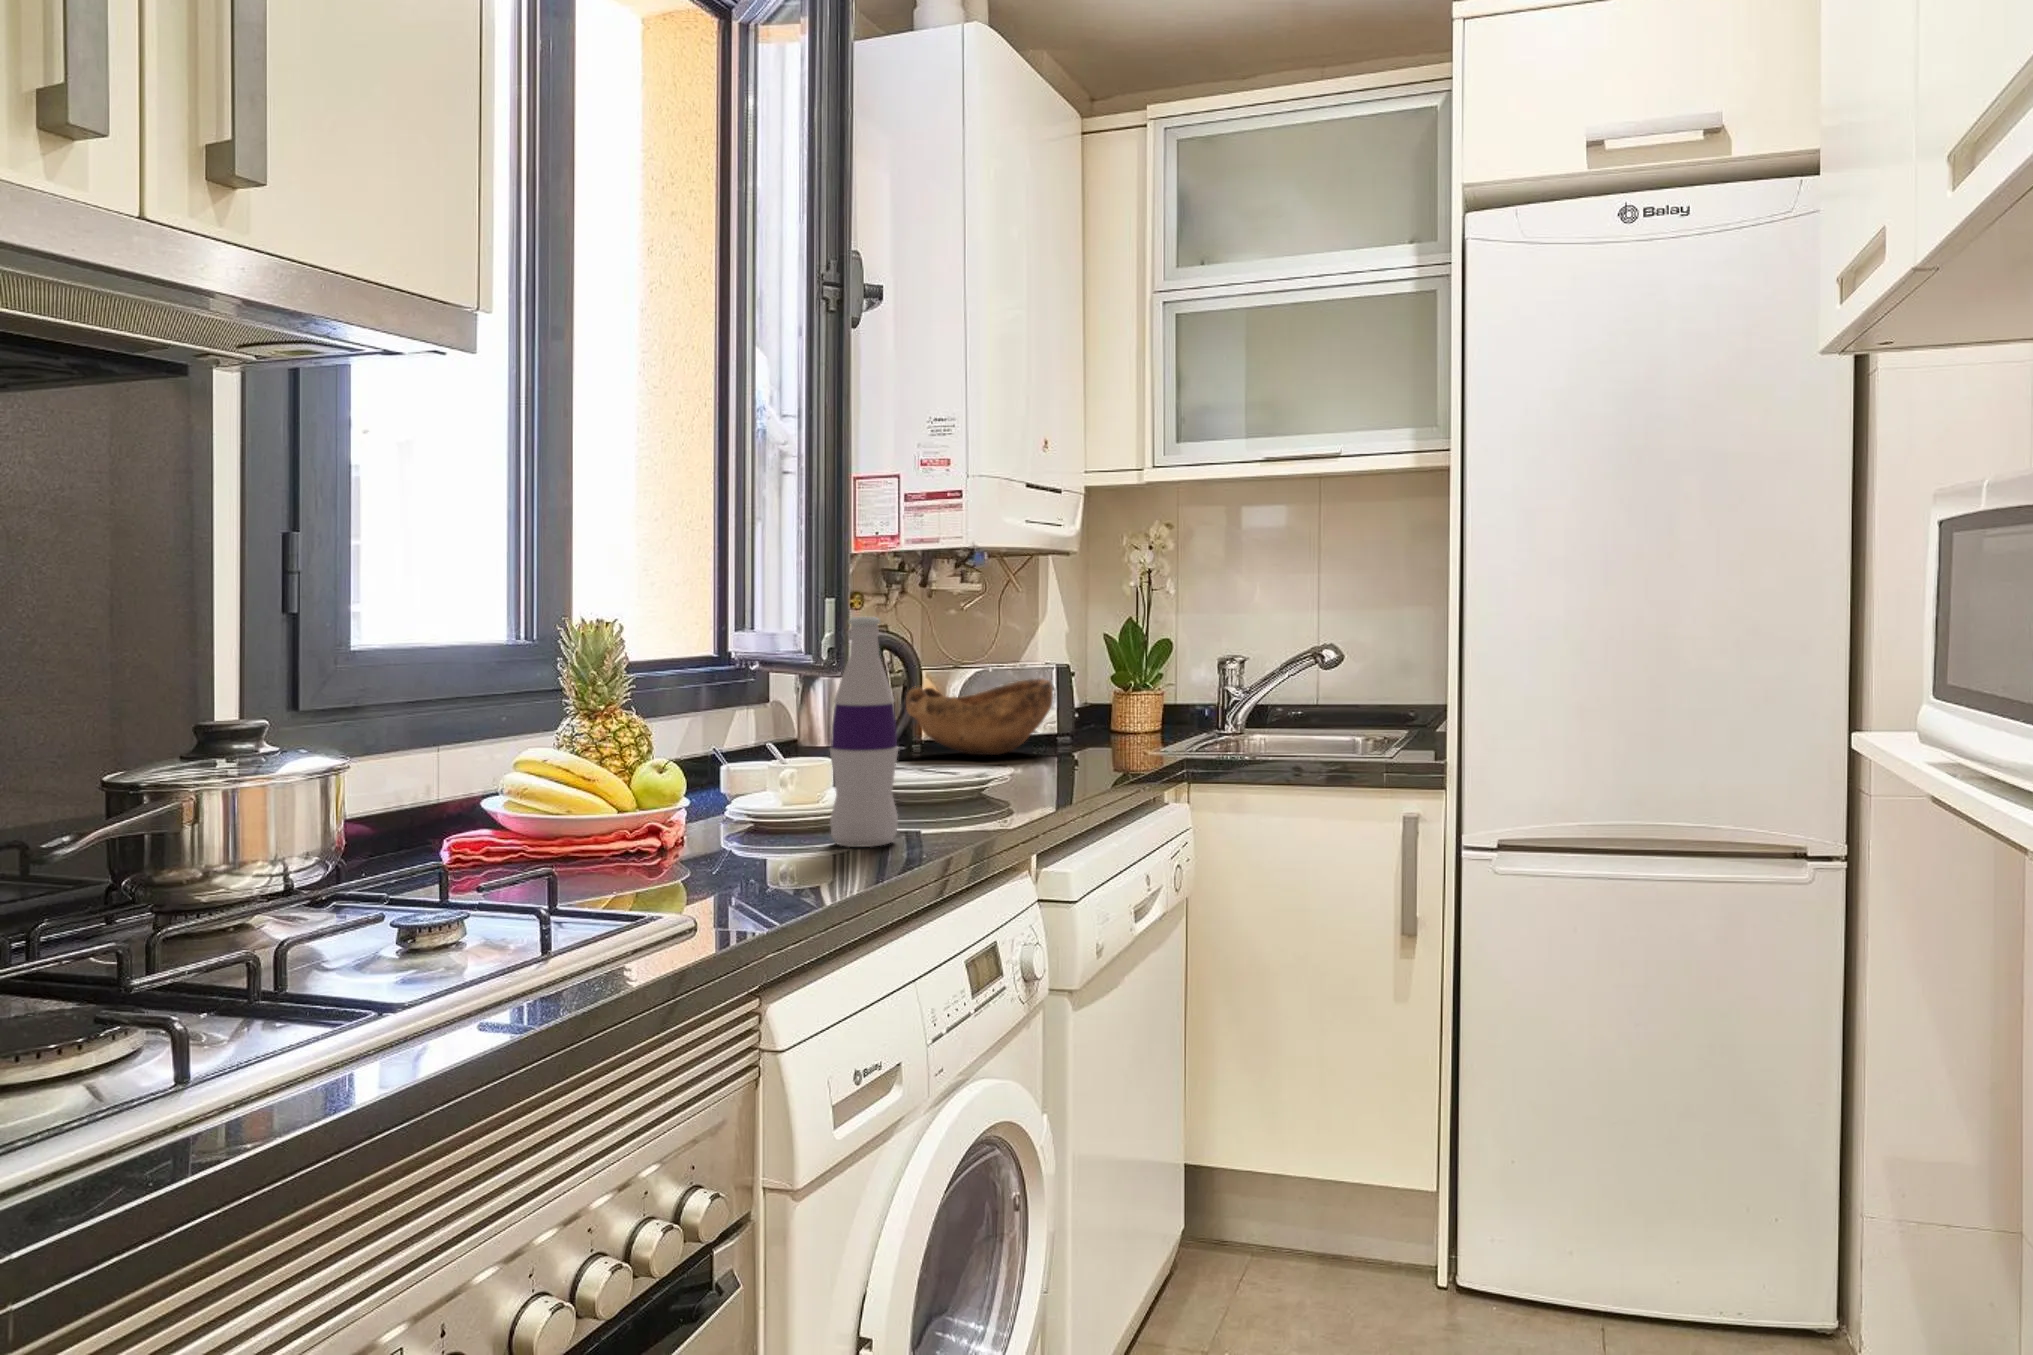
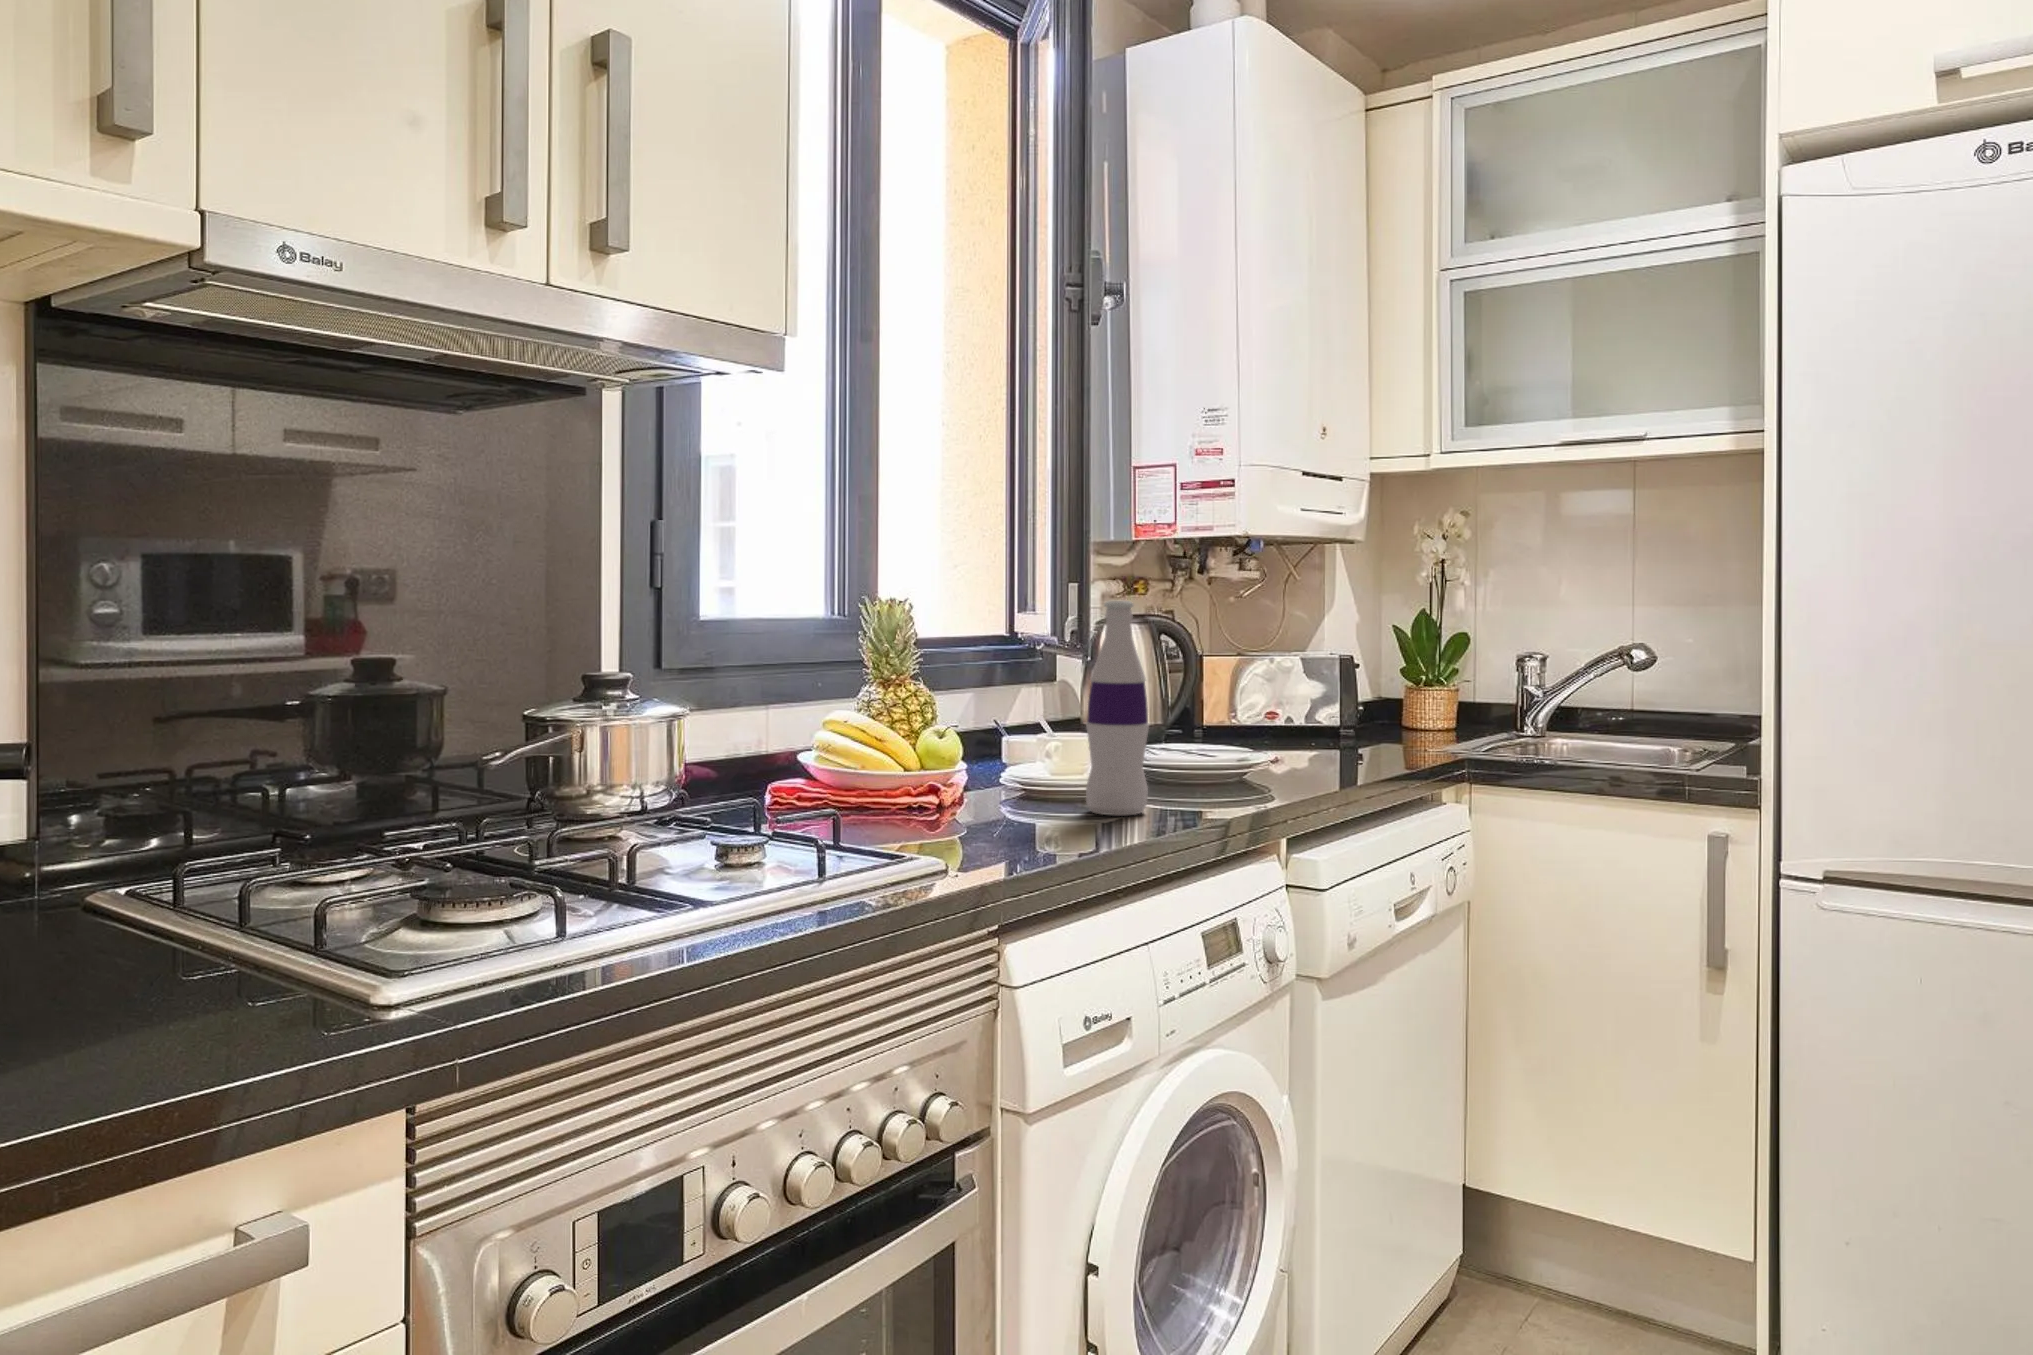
wooden bowl: present [906,678,1053,755] -> none [1181,669,1328,743]

